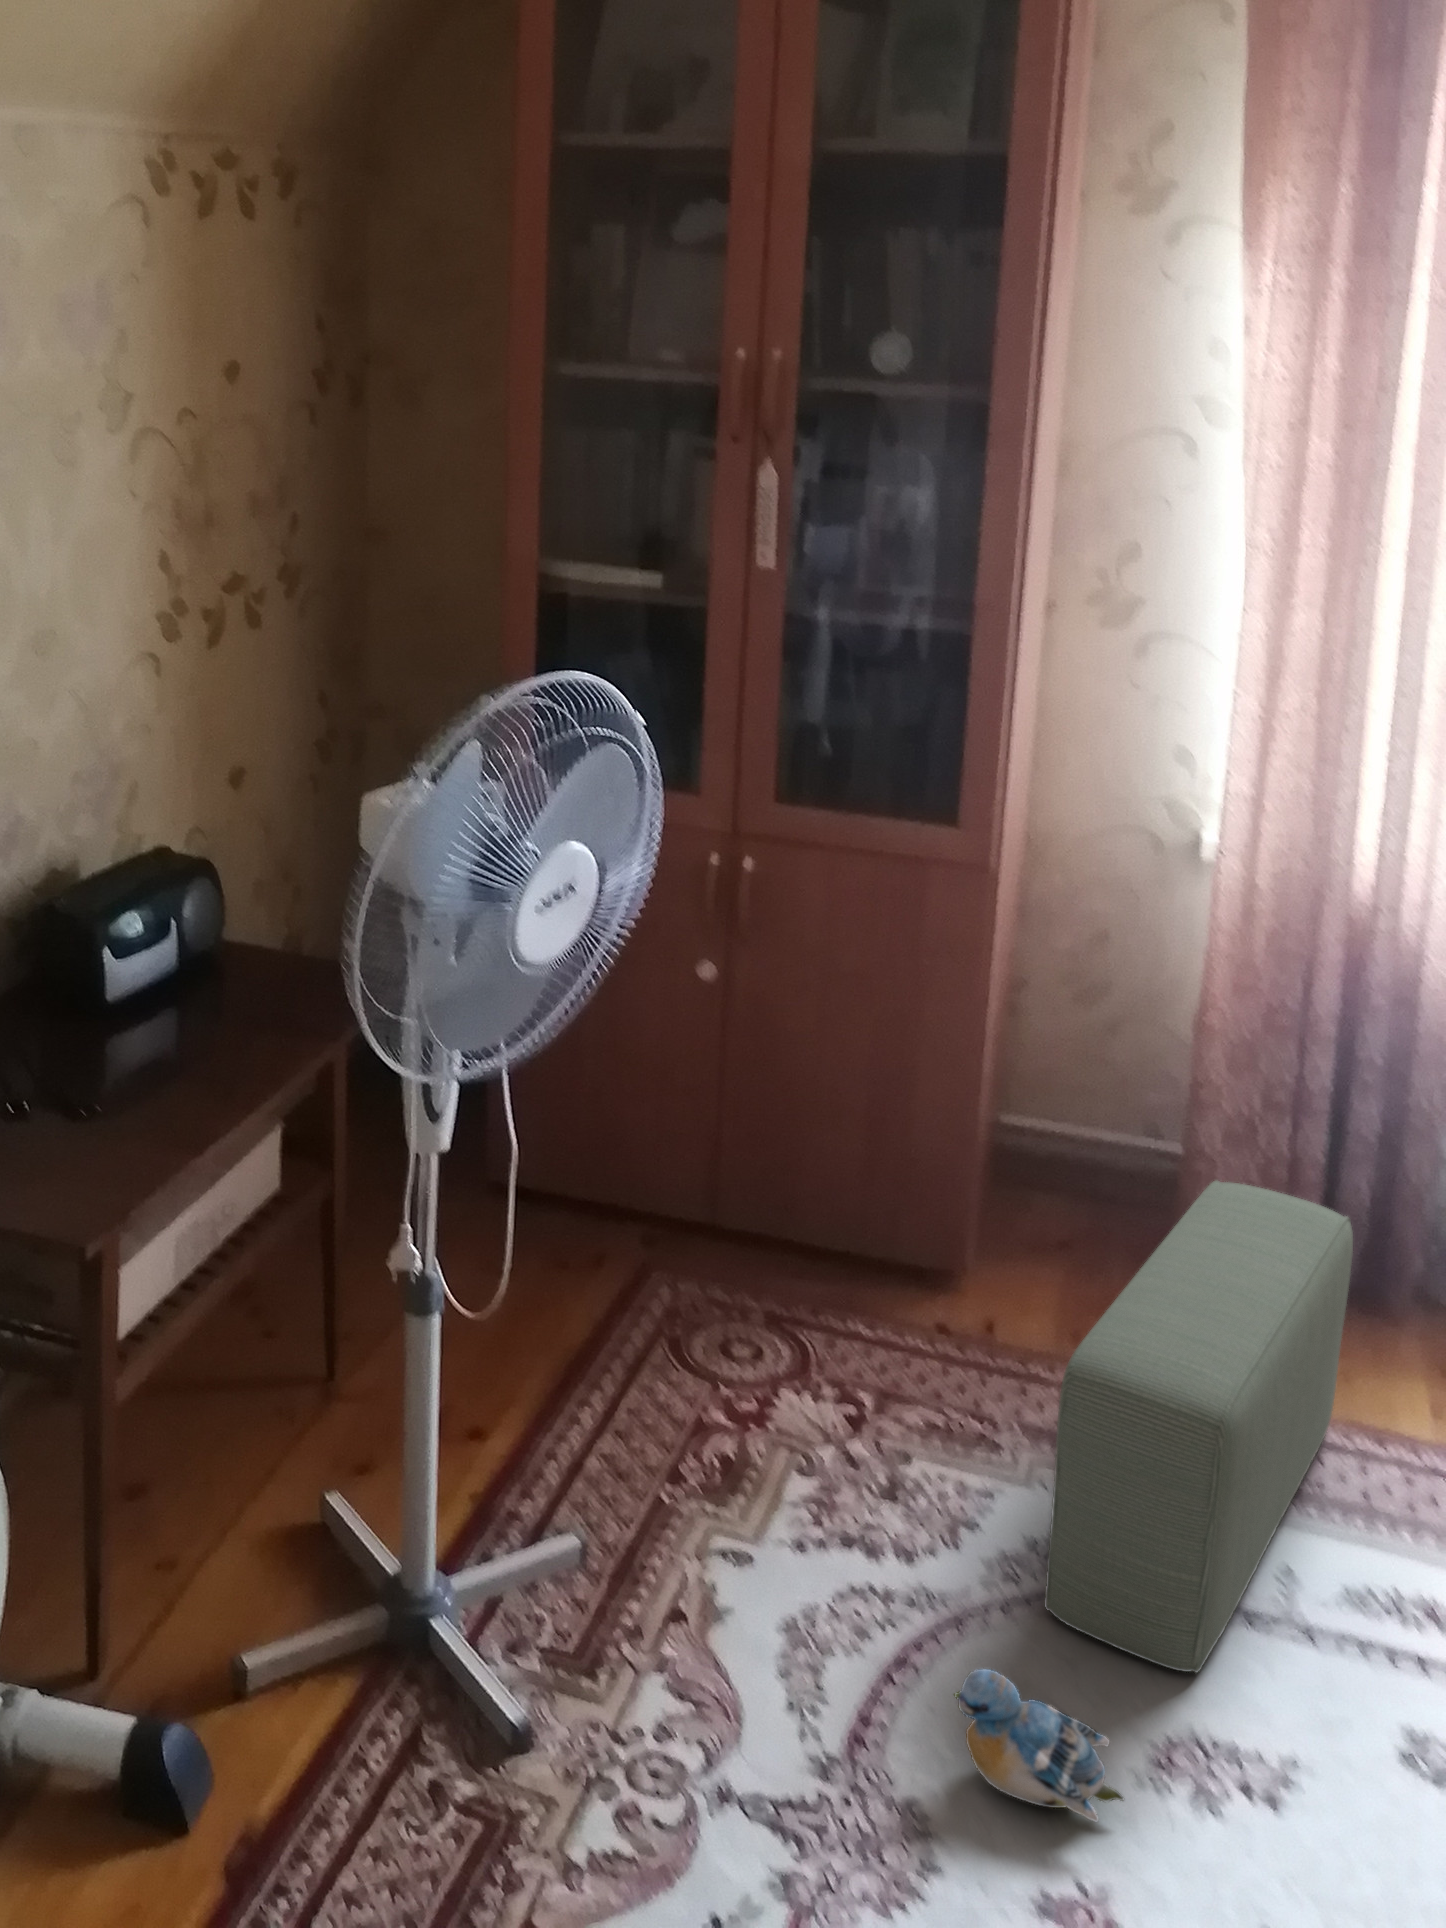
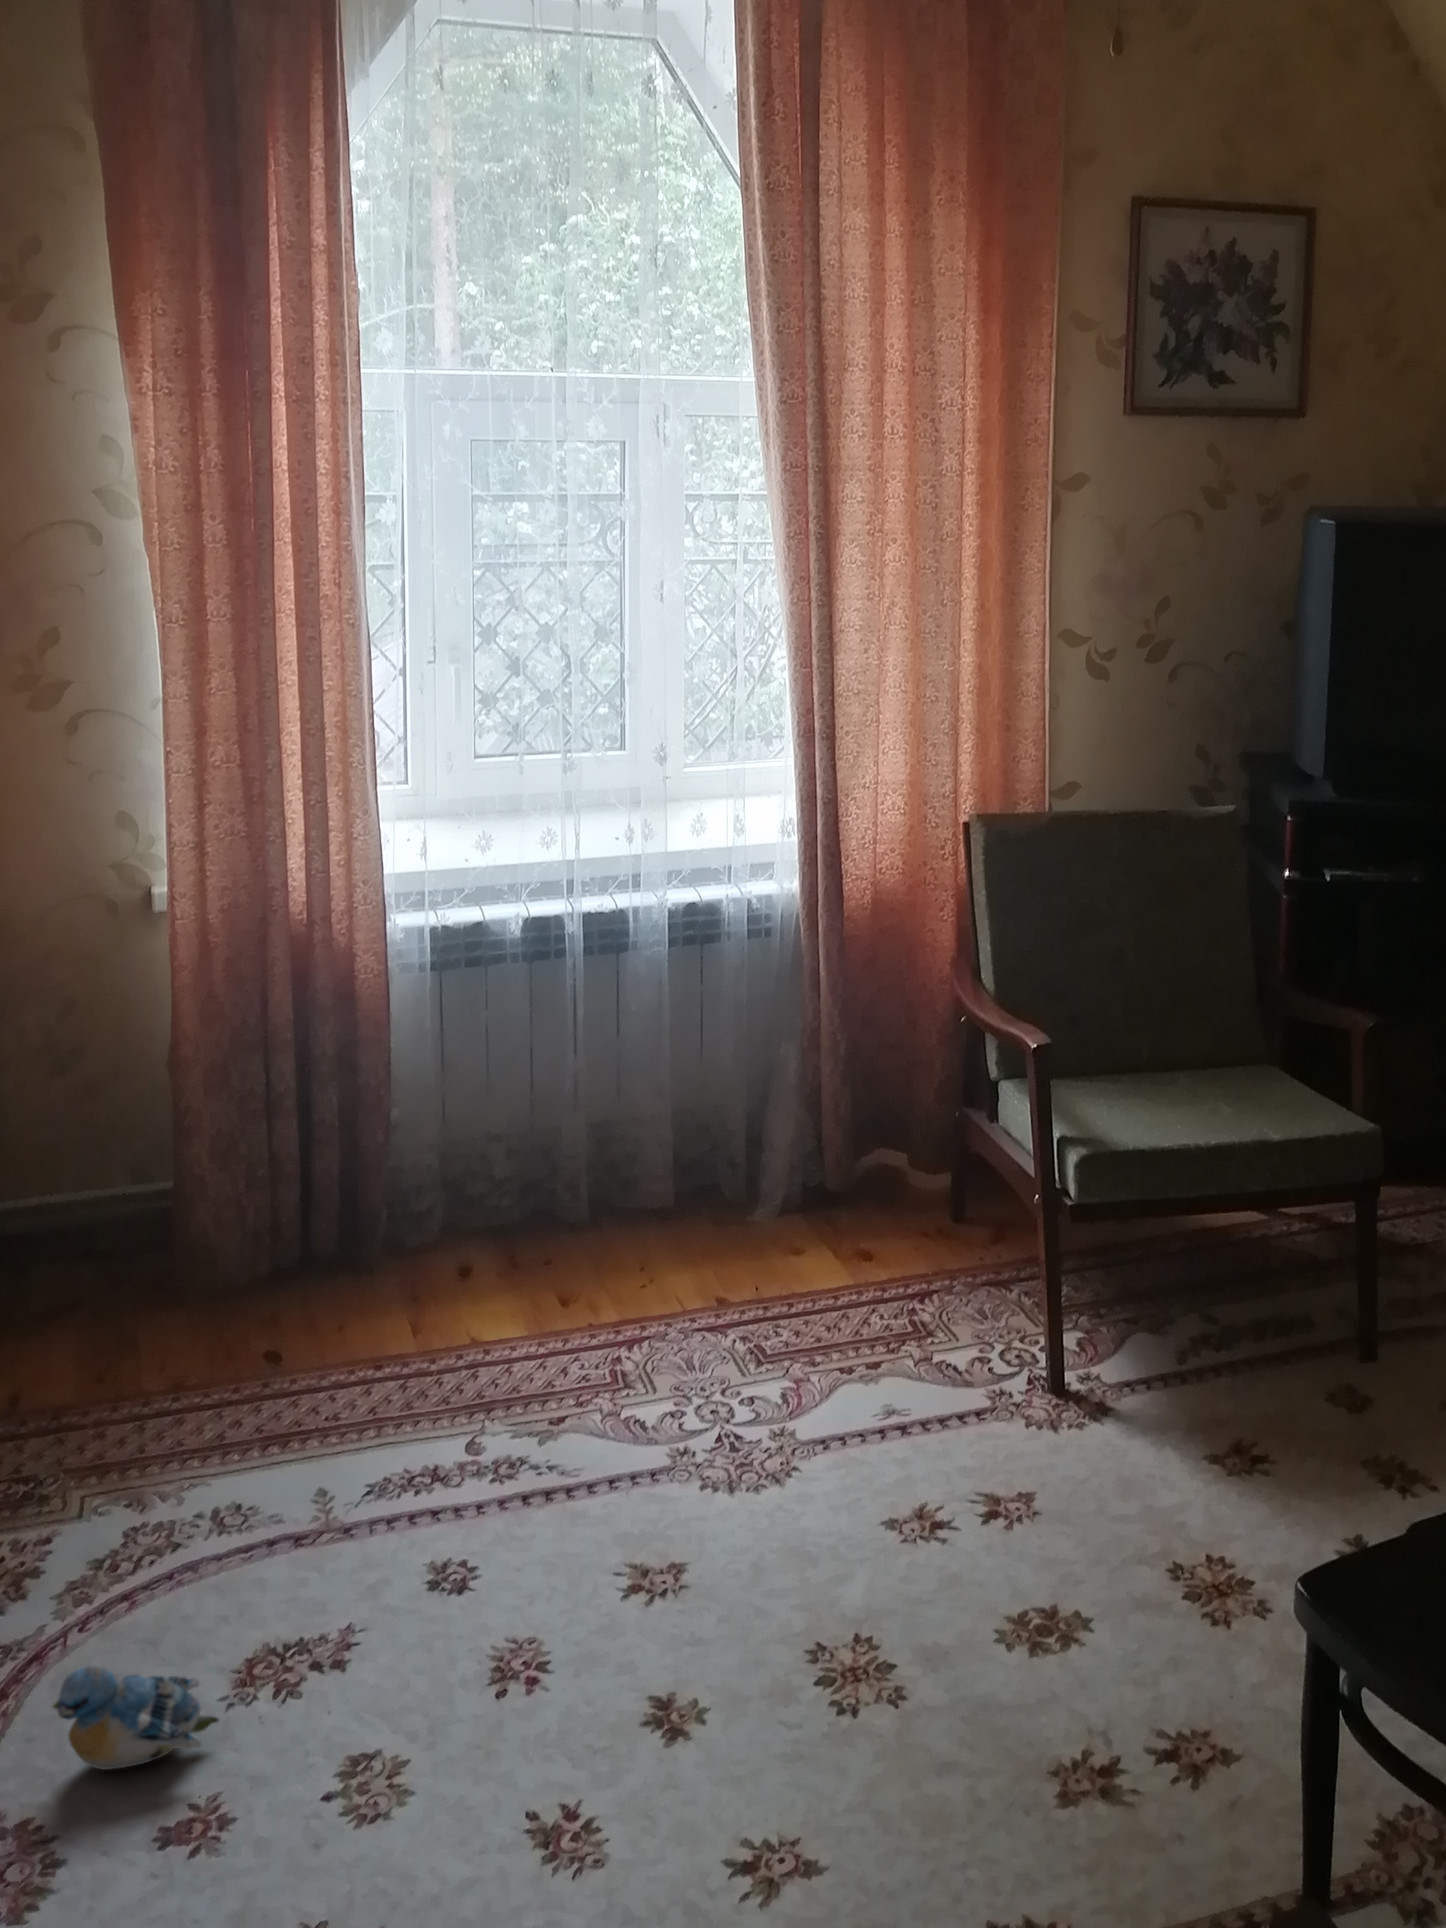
pouf: present [1044,1181,1353,1673] -> none [108,1183,337,1615]

